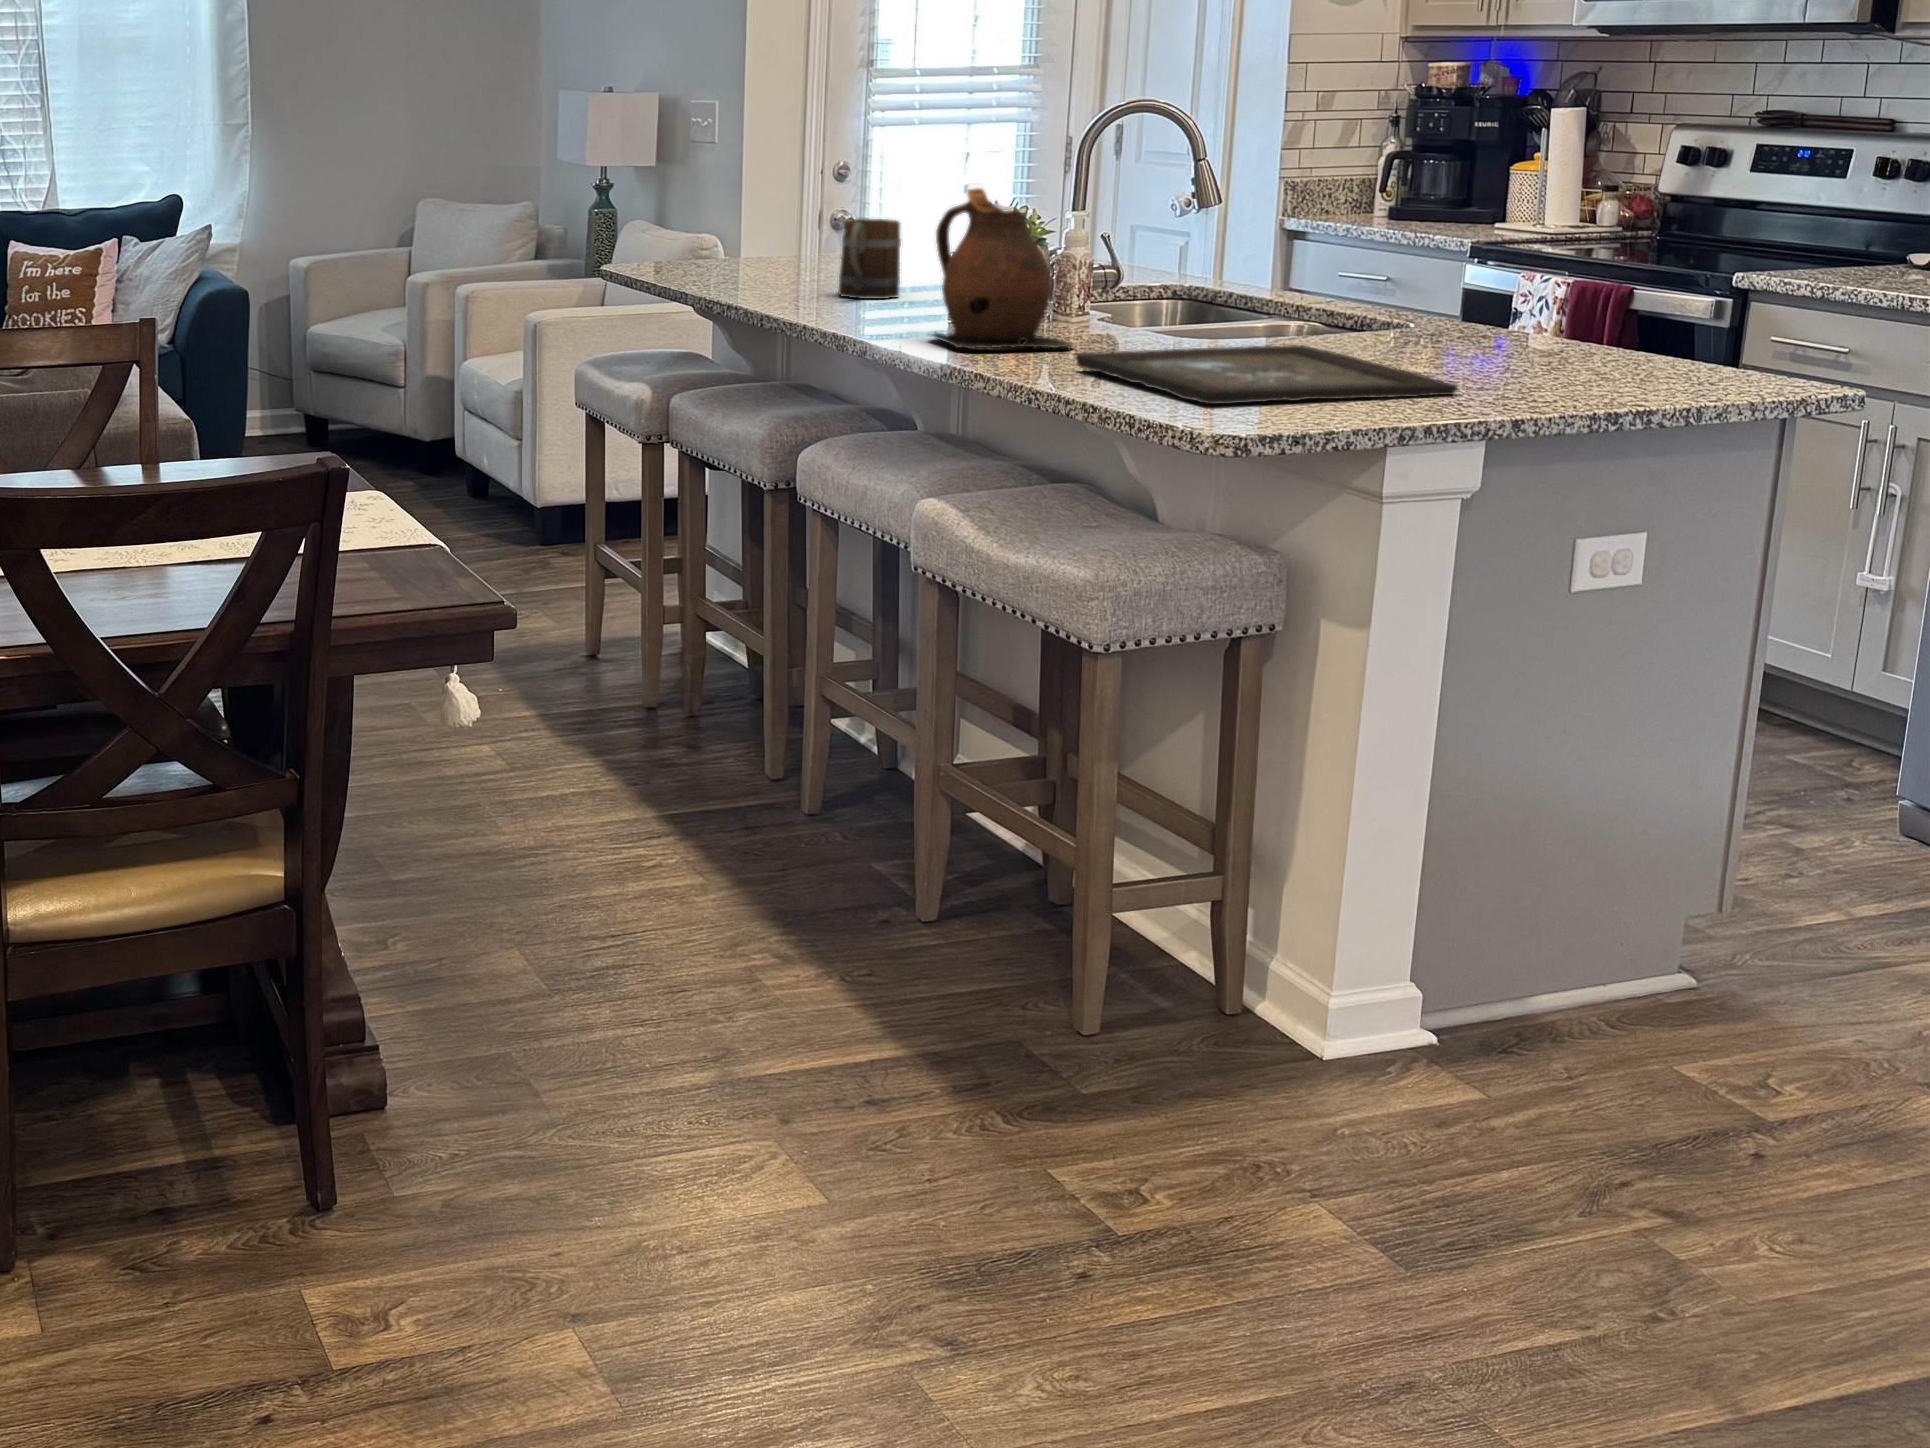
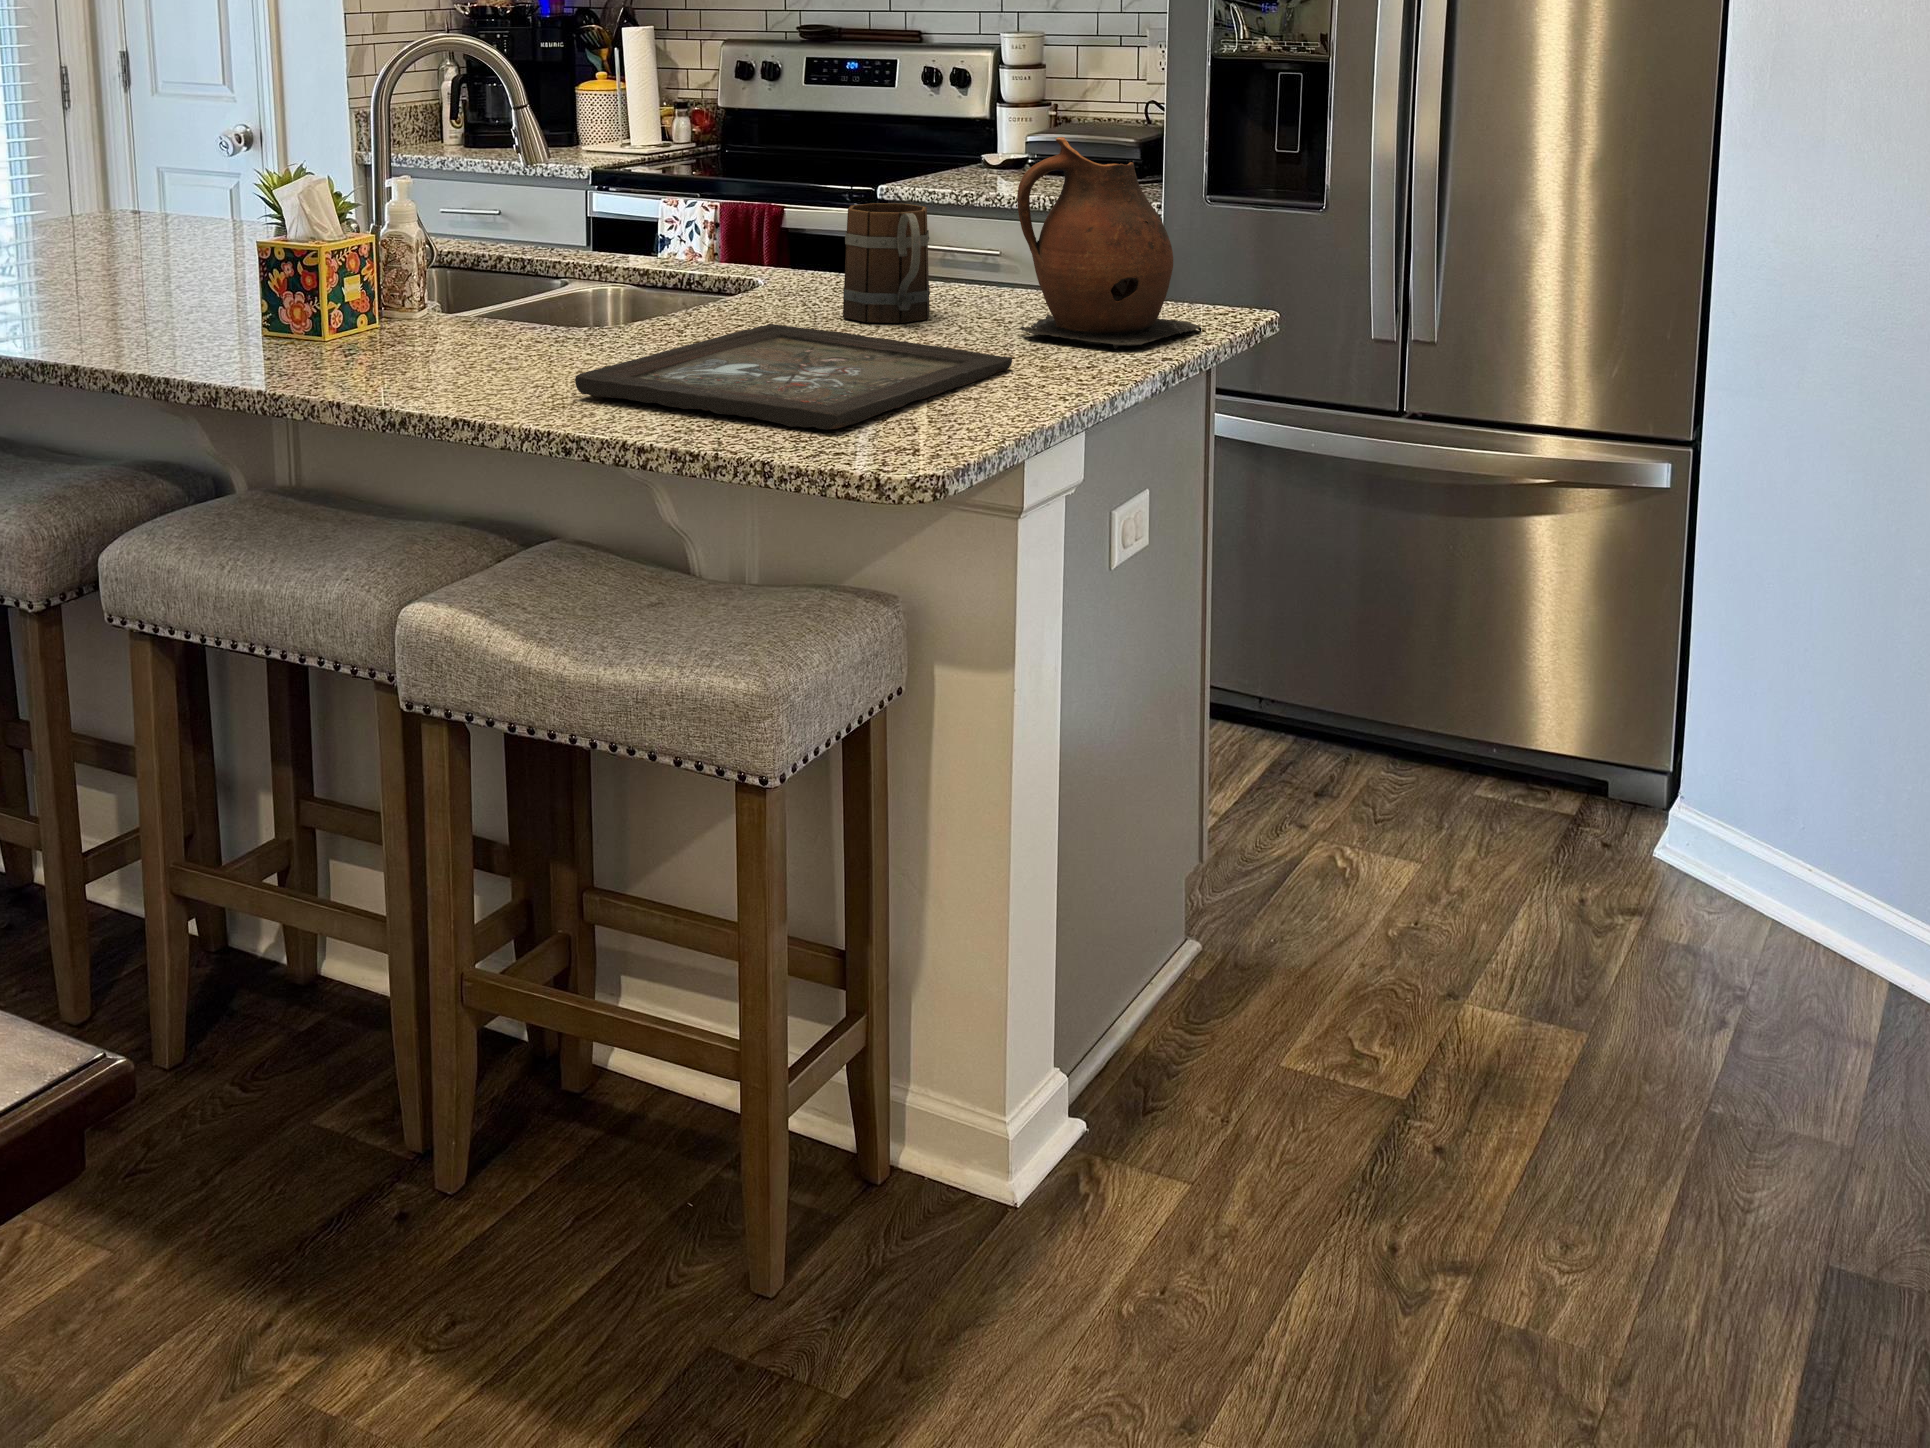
ceramic pitcher: present [931,188,1073,350] -> present [1017,137,1202,349]
mug: present [838,219,901,299] -> present [843,203,930,323]

